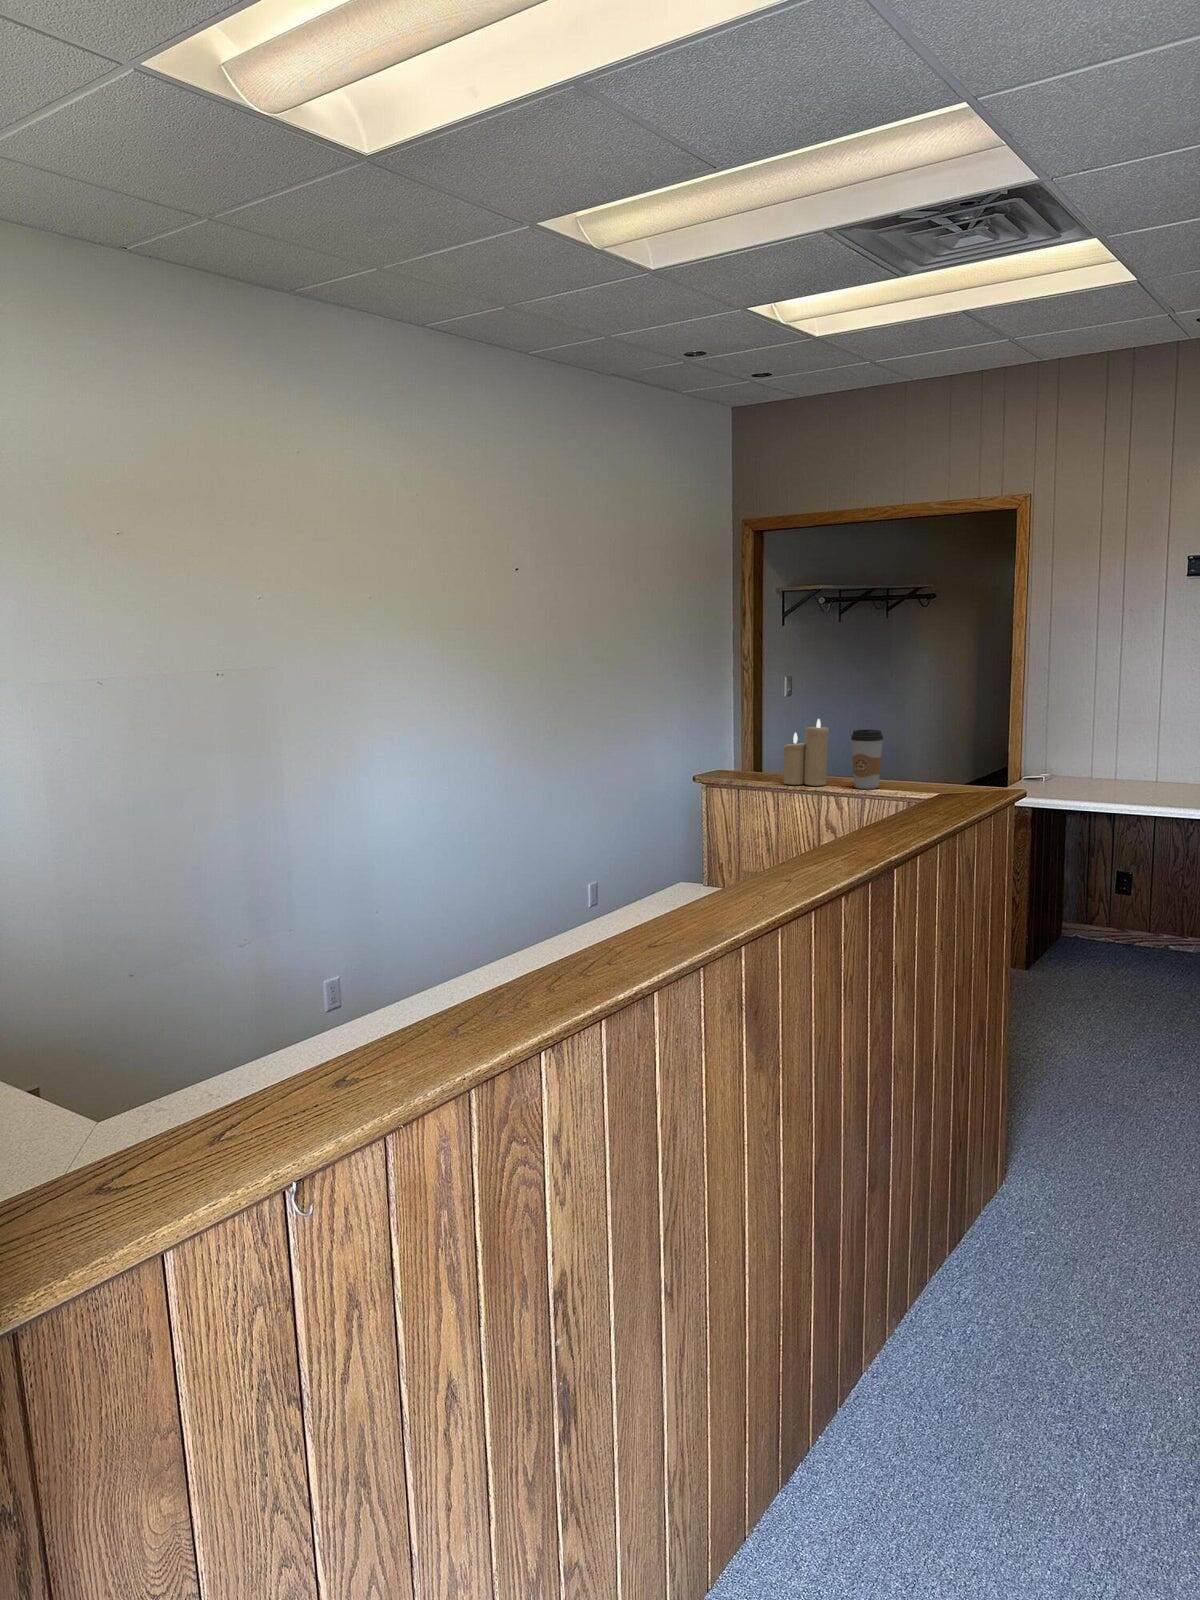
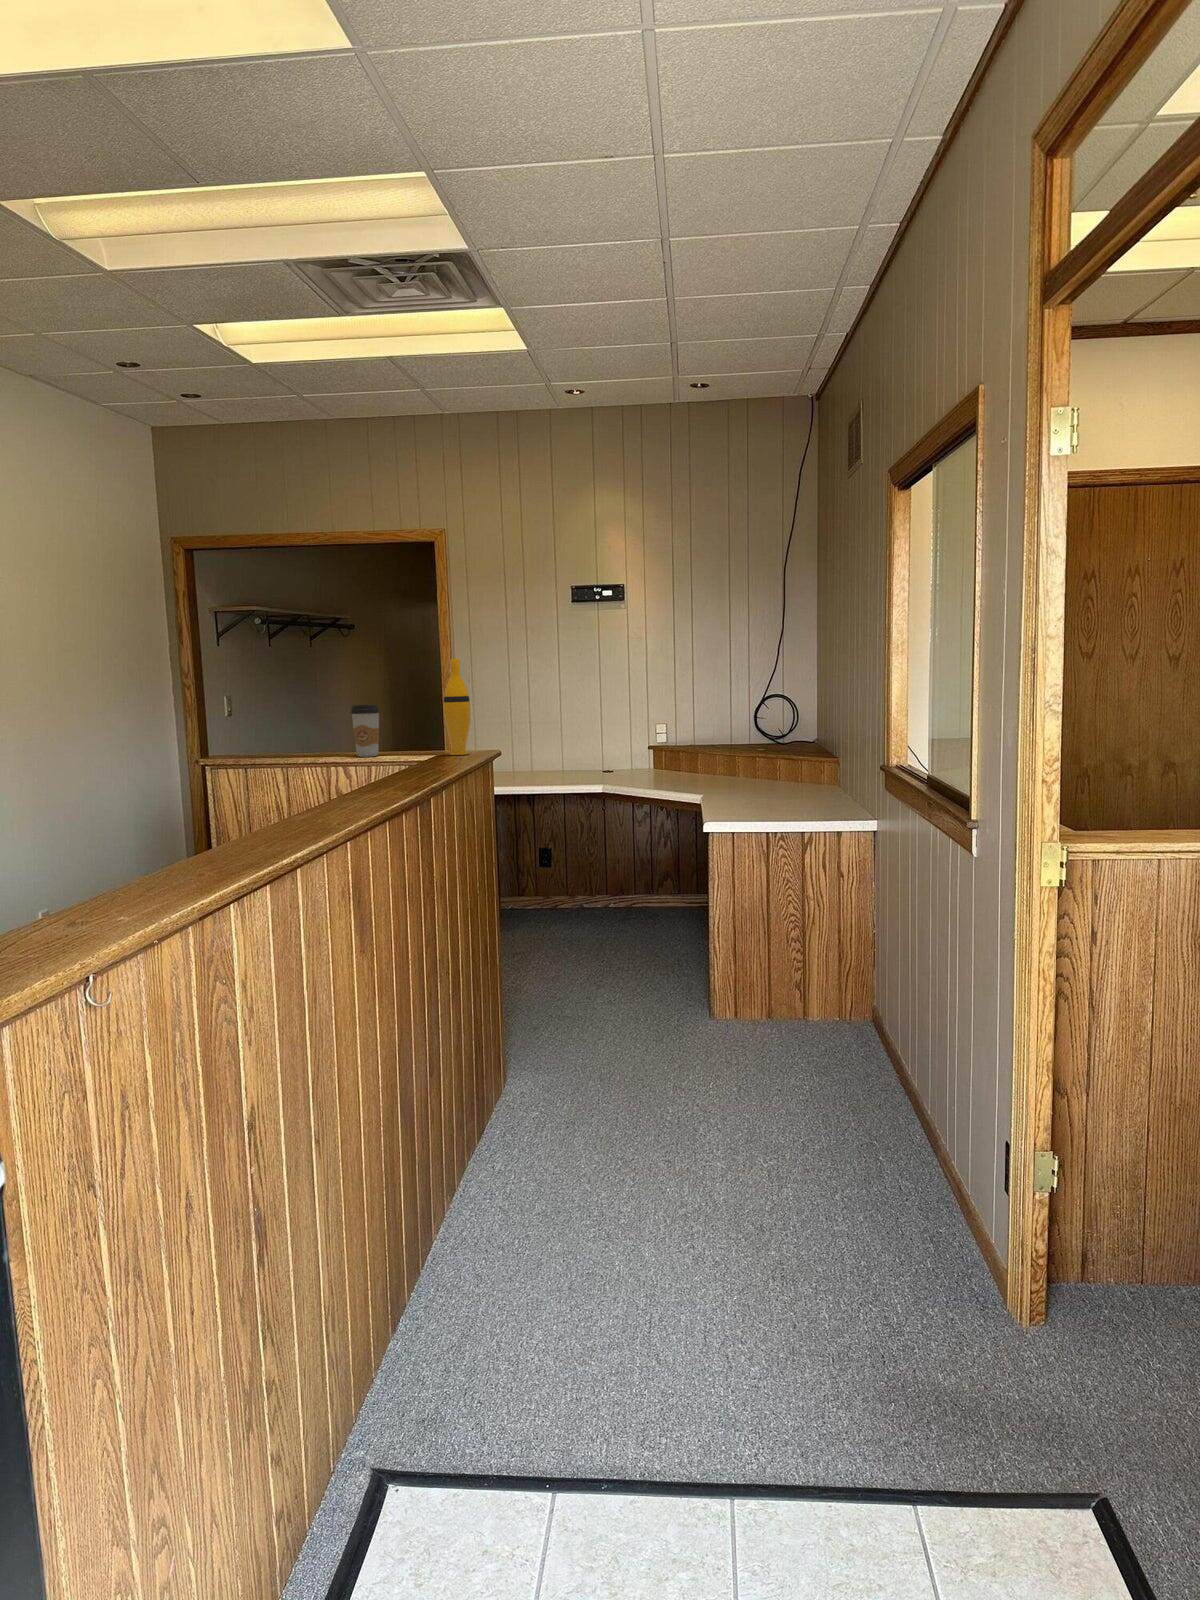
vase: none [956,683,989,796] -> present [444,659,470,755]
candle: present [783,719,829,786] -> none [288,697,330,758]

